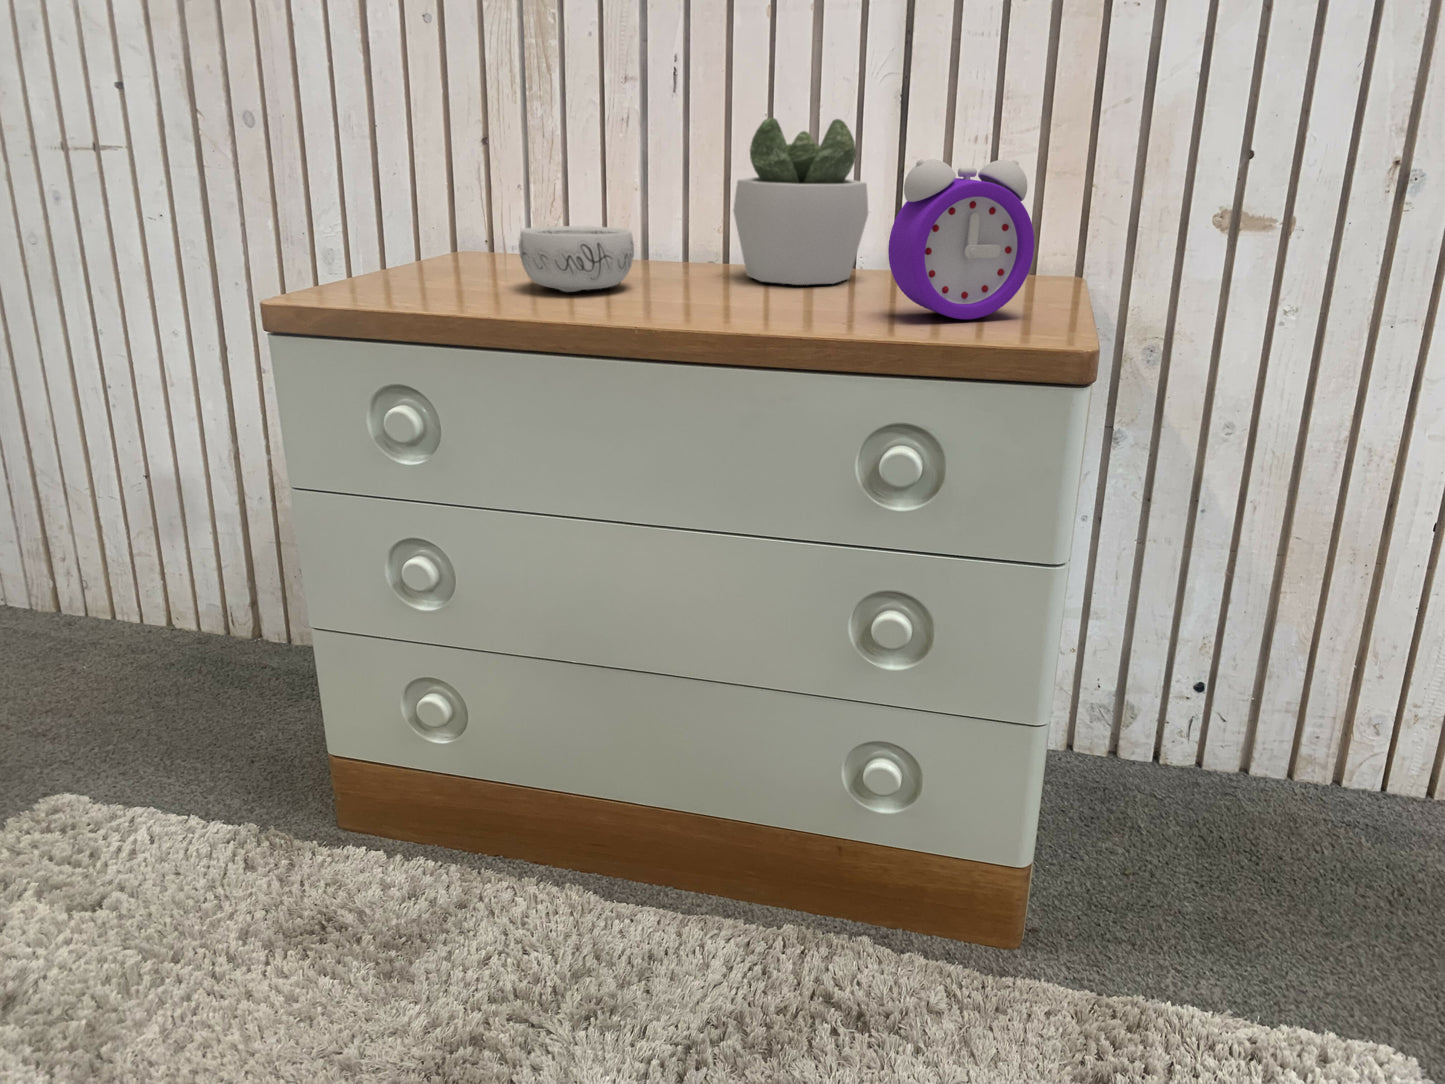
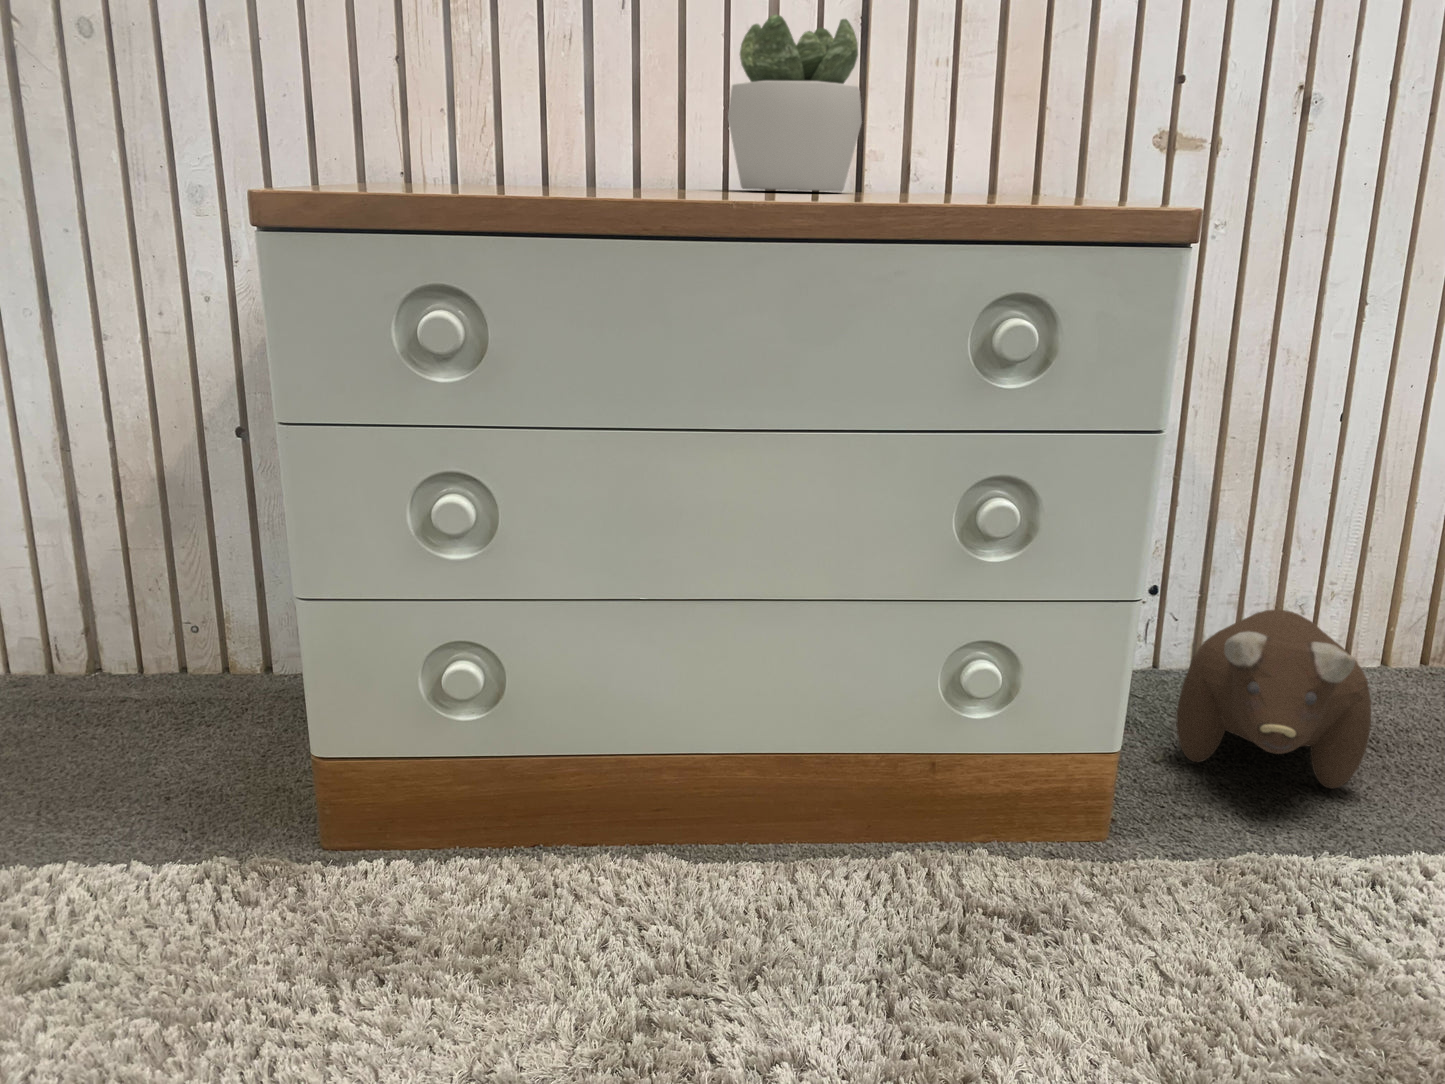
alarm clock: present [888,160,1034,319] -> none [949,33,1084,198]
decorative bowl: present [519,226,634,292] -> none [524,119,651,189]
plush toy: none [1144,739,1342,940] -> present [1176,609,1371,788]

